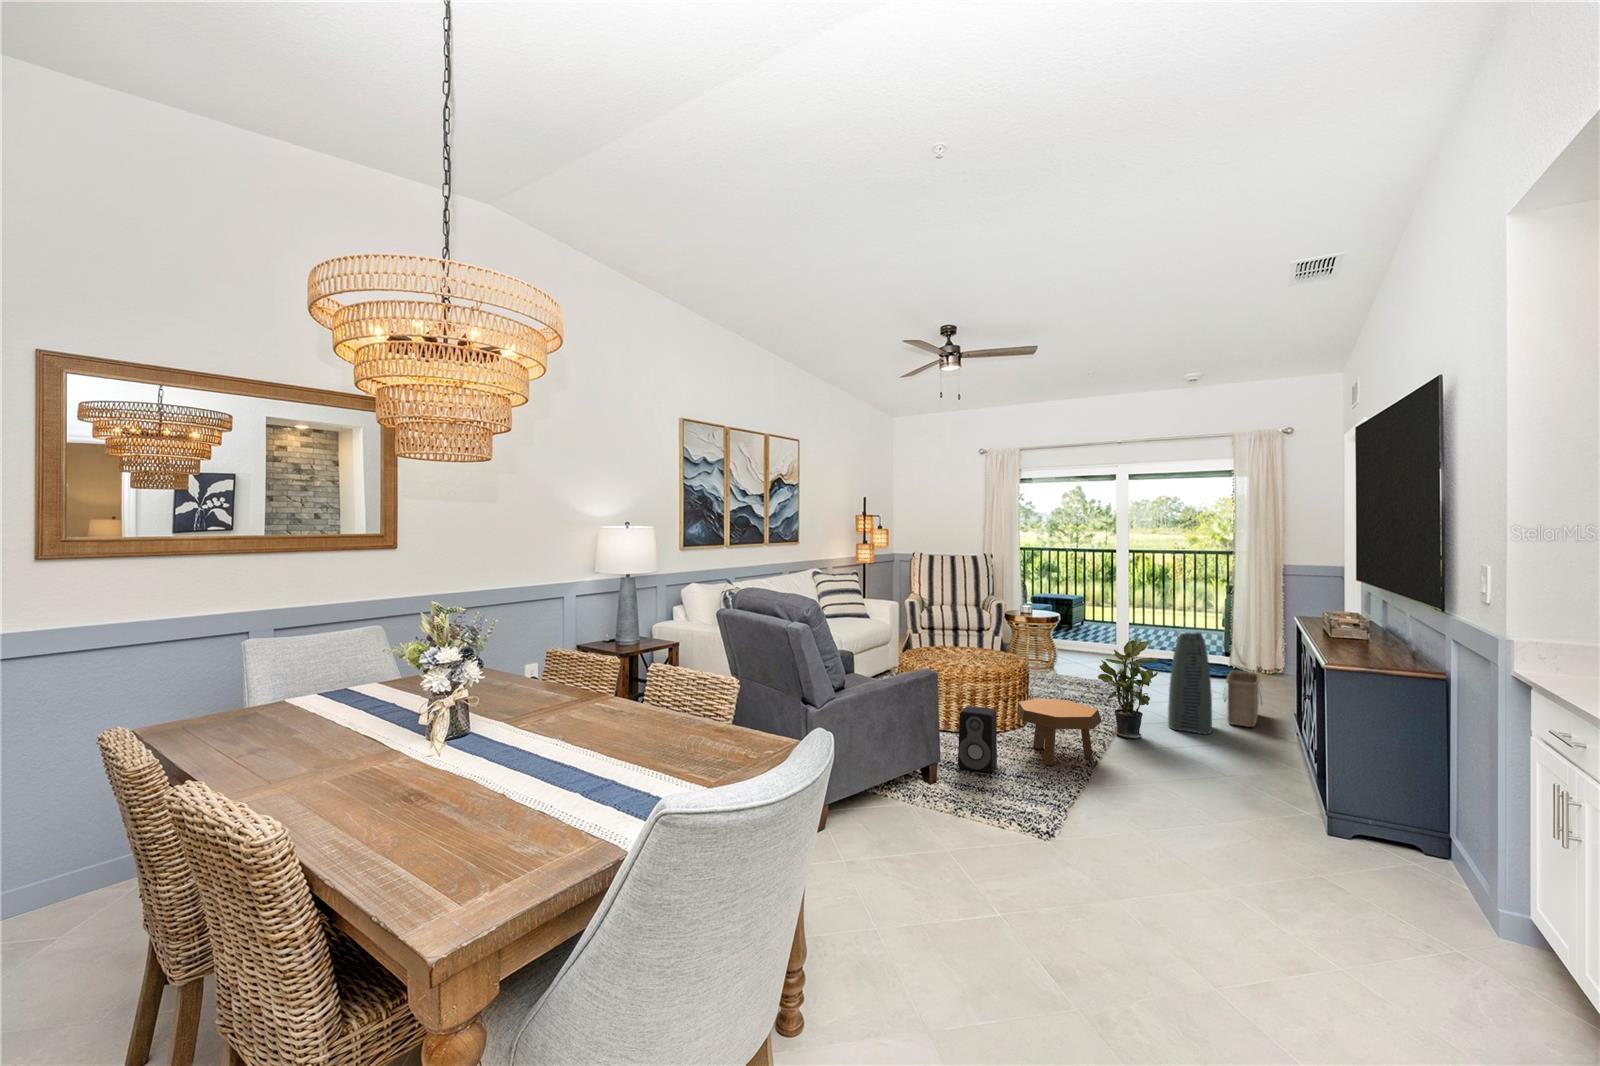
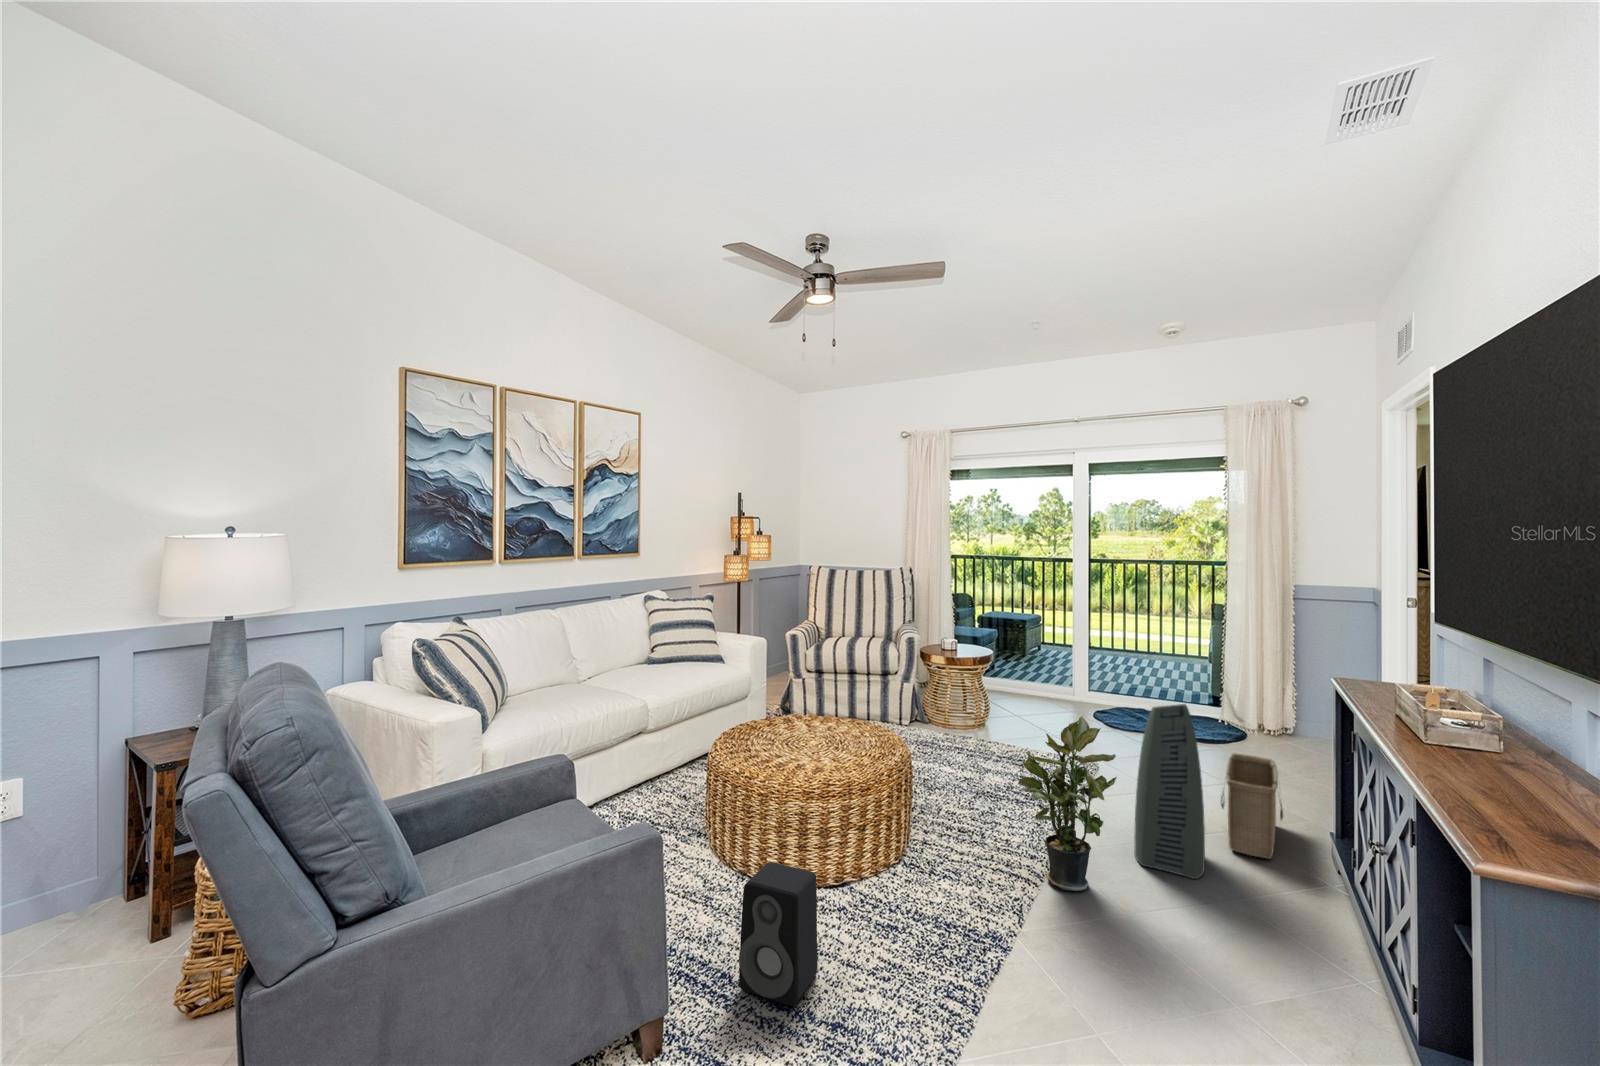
footstool: present [1018,698,1102,766] -> none [870,827,1014,981]

